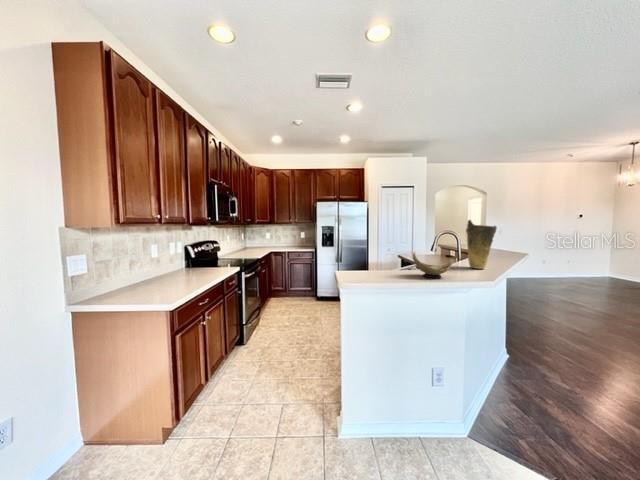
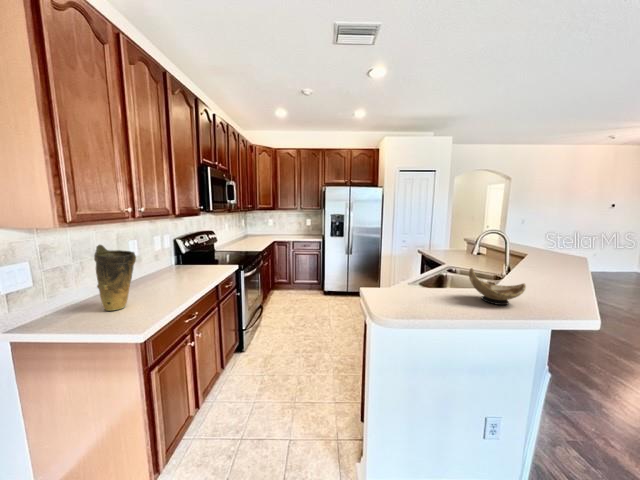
vase: present [466,220,497,269] -> present [94,245,136,311]

